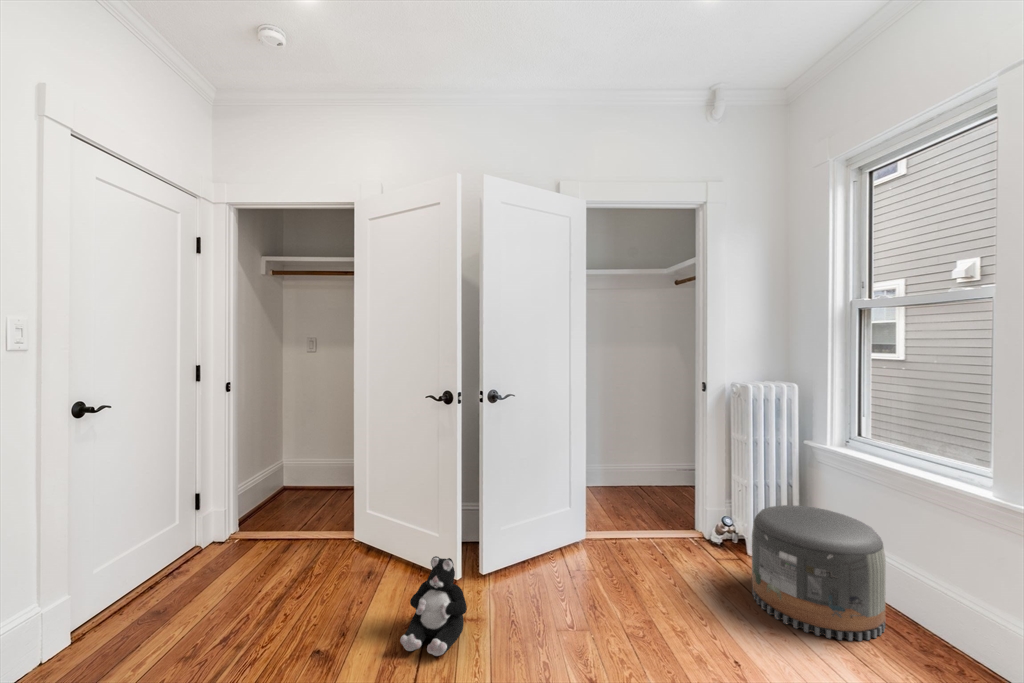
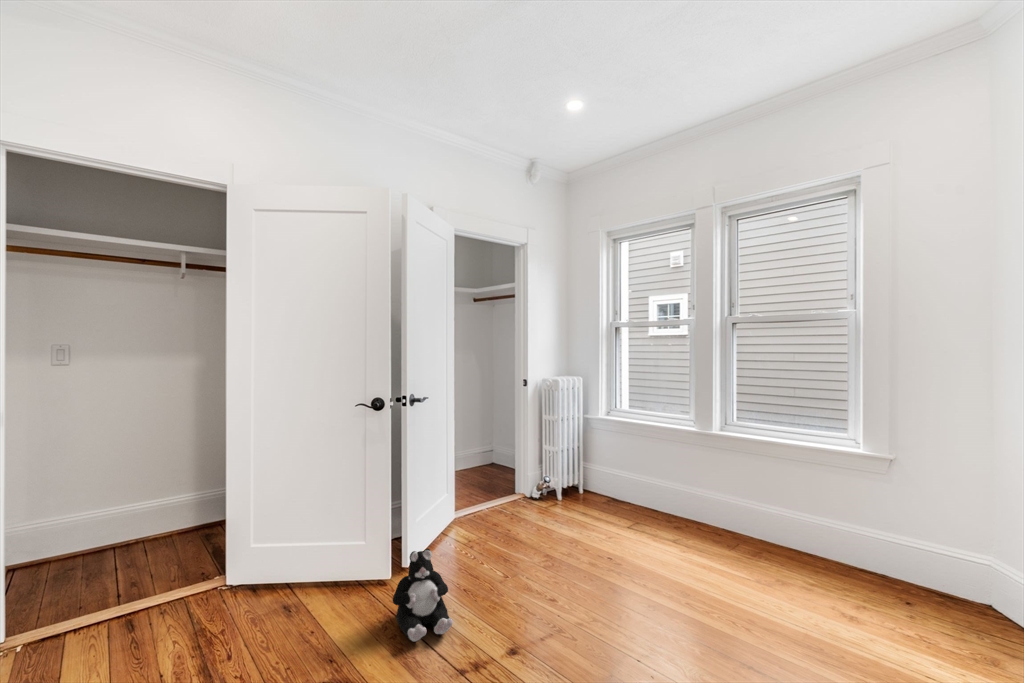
pouf: present [752,505,886,641] -> none [579,456,651,531]

